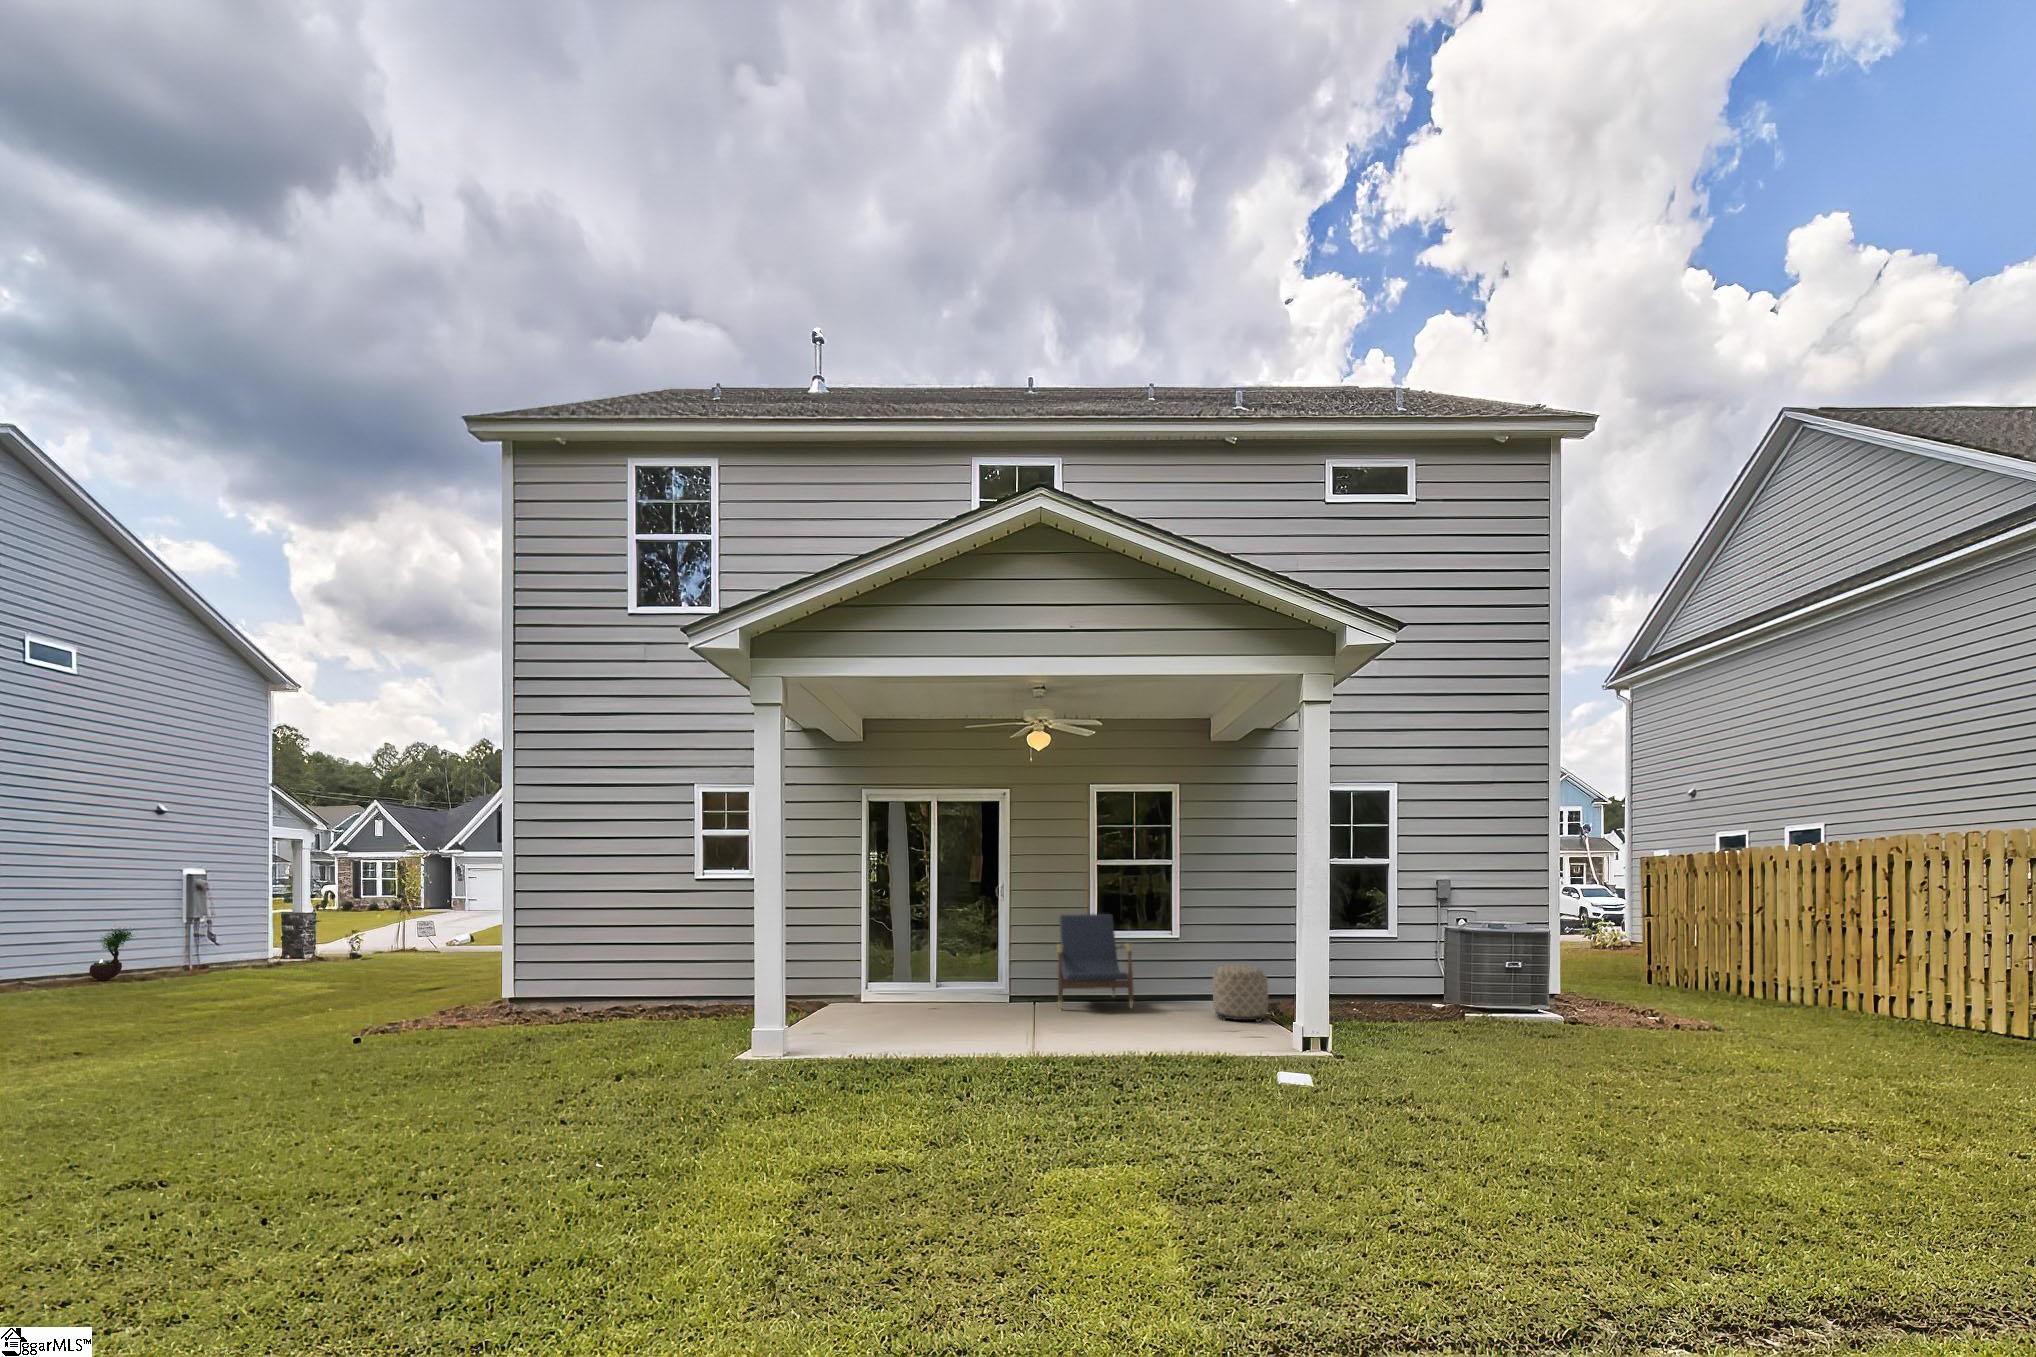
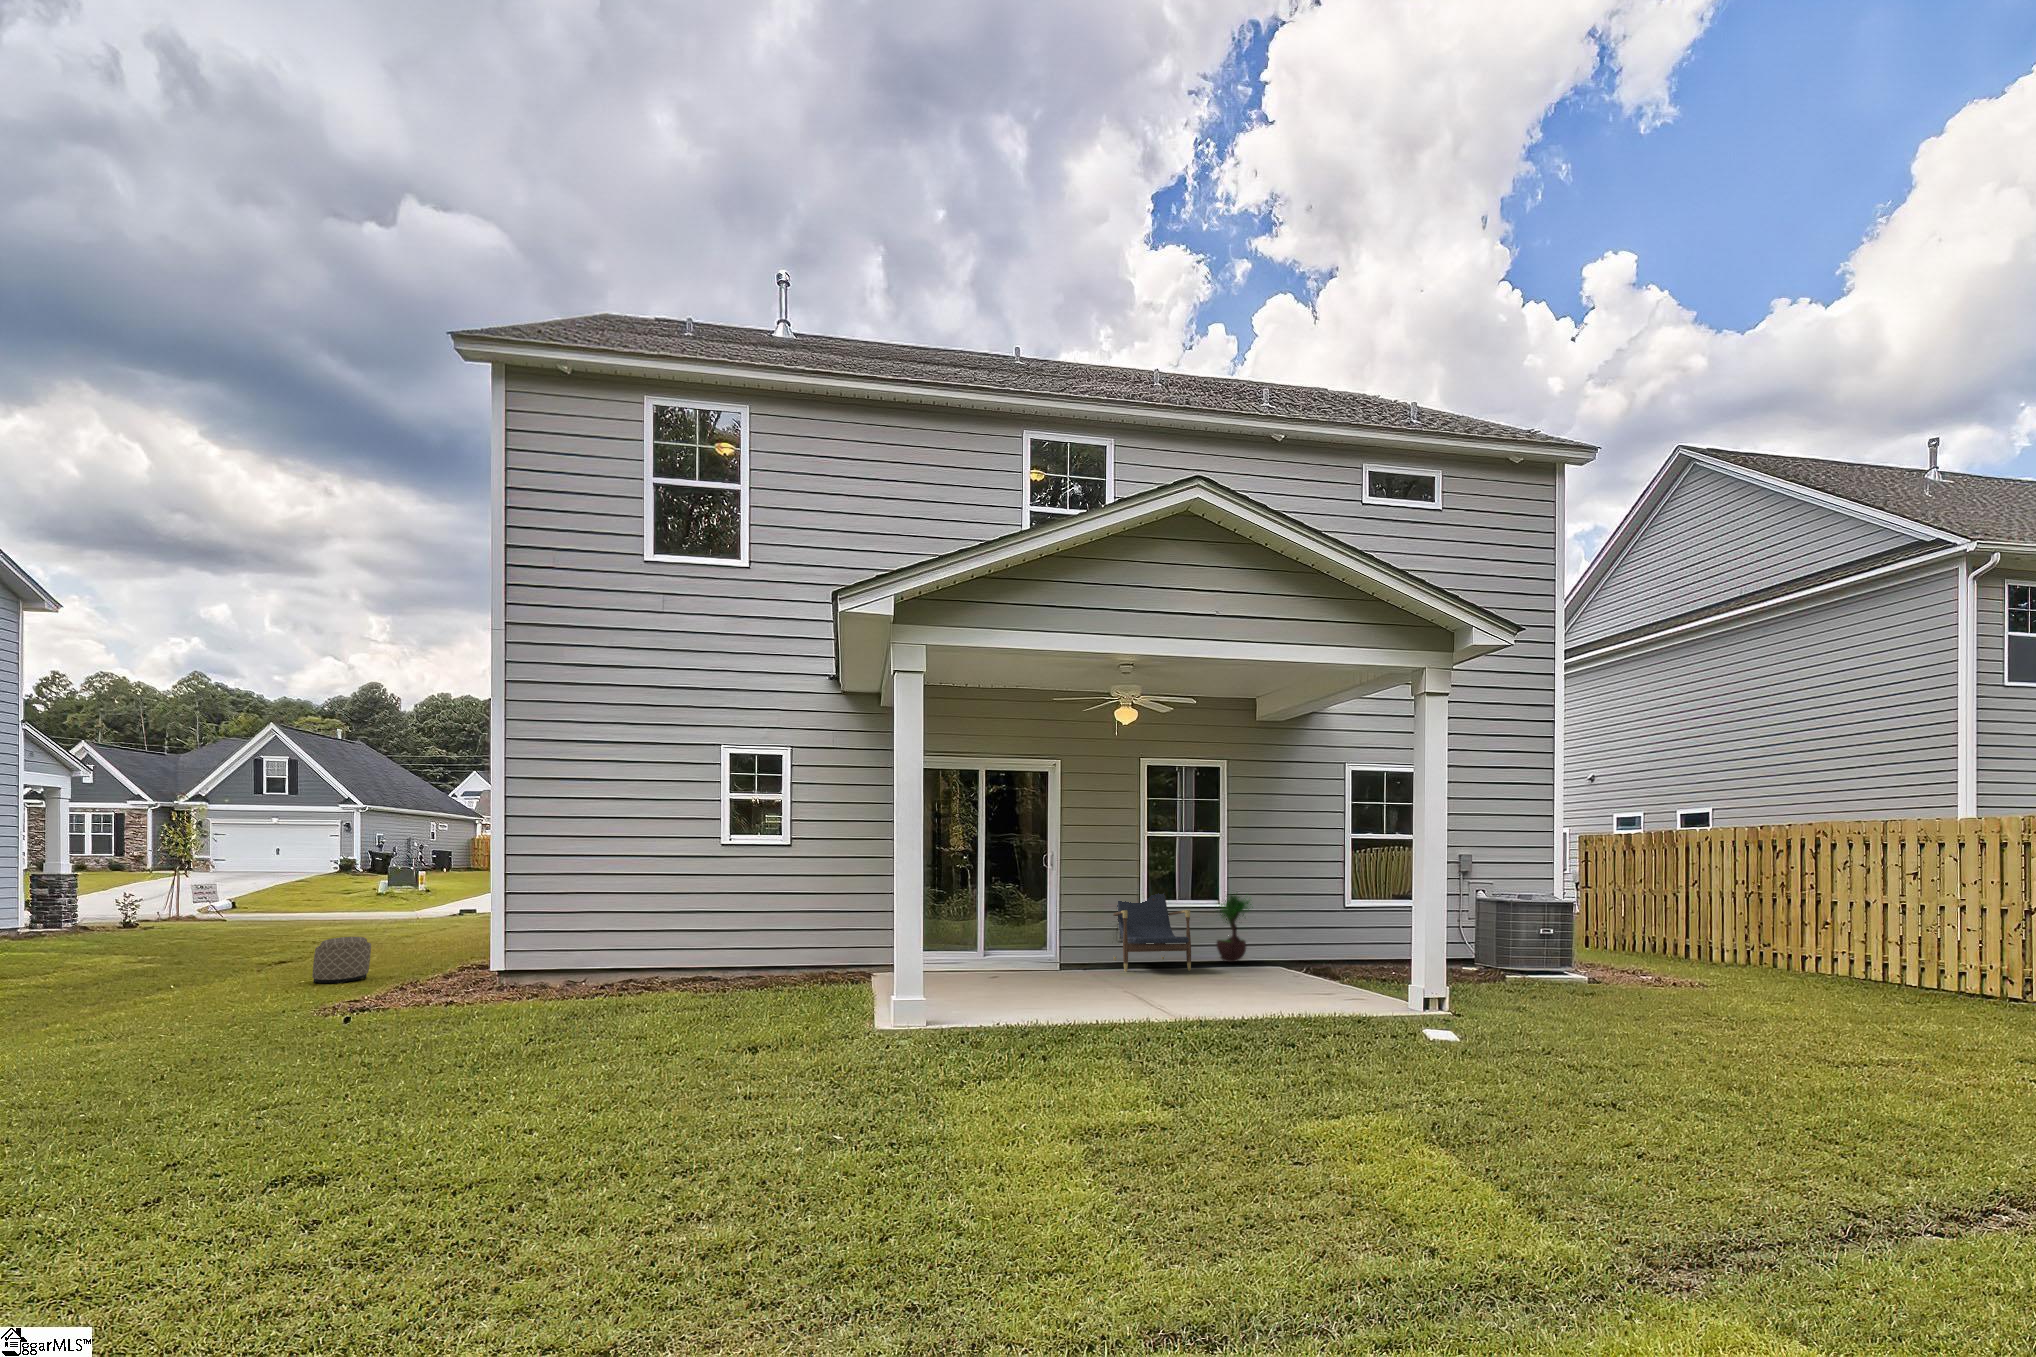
potted tree: present [89,929,133,981] -> present [1216,894,1253,962]
ottoman: present [1213,965,1268,1022] -> present [312,937,371,984]

